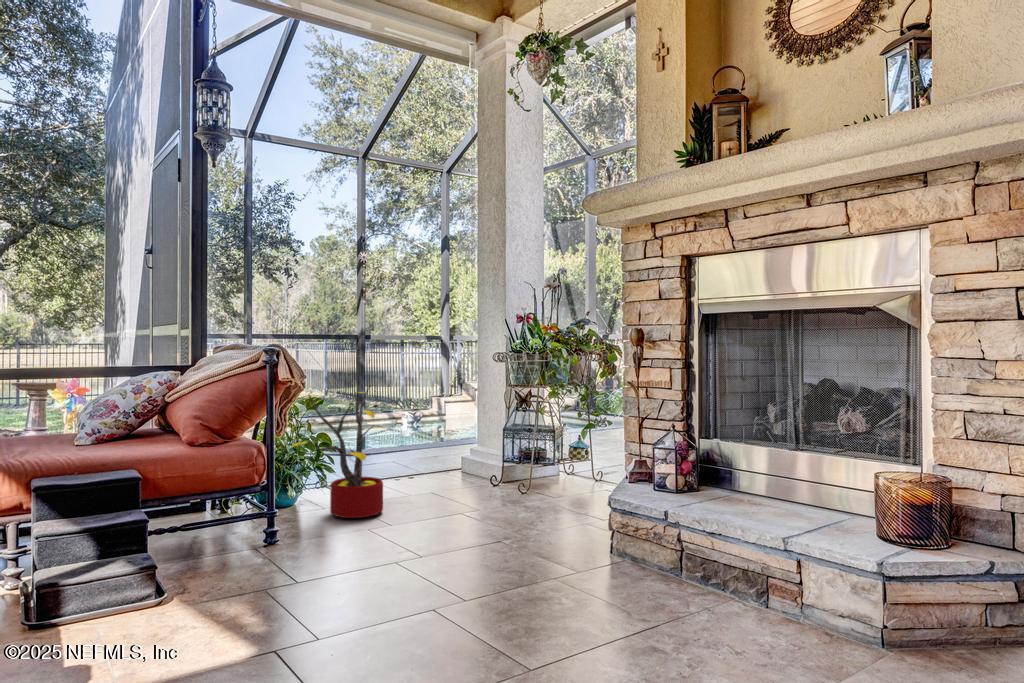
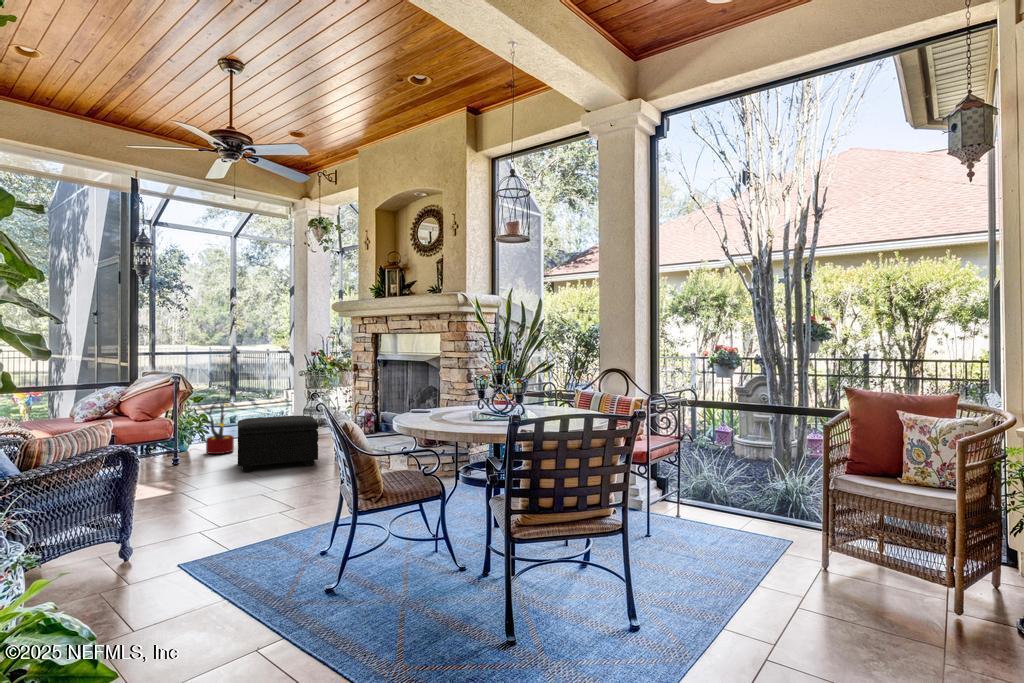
footstool: none [403,442,597,582] -> present [238,415,318,472]

